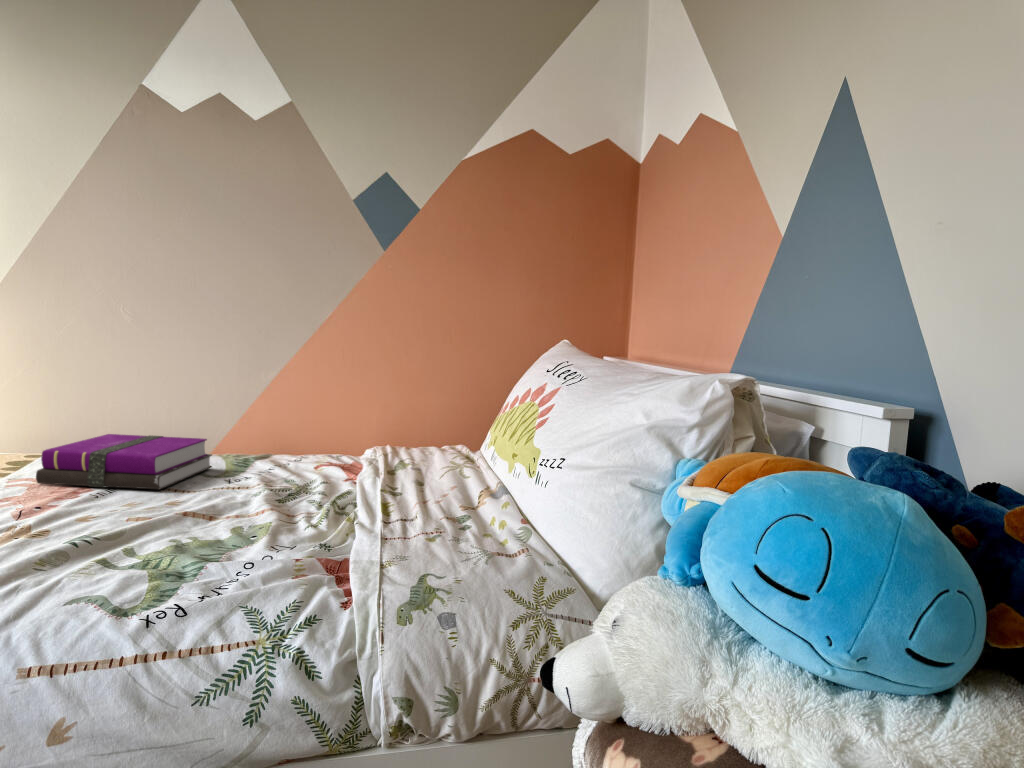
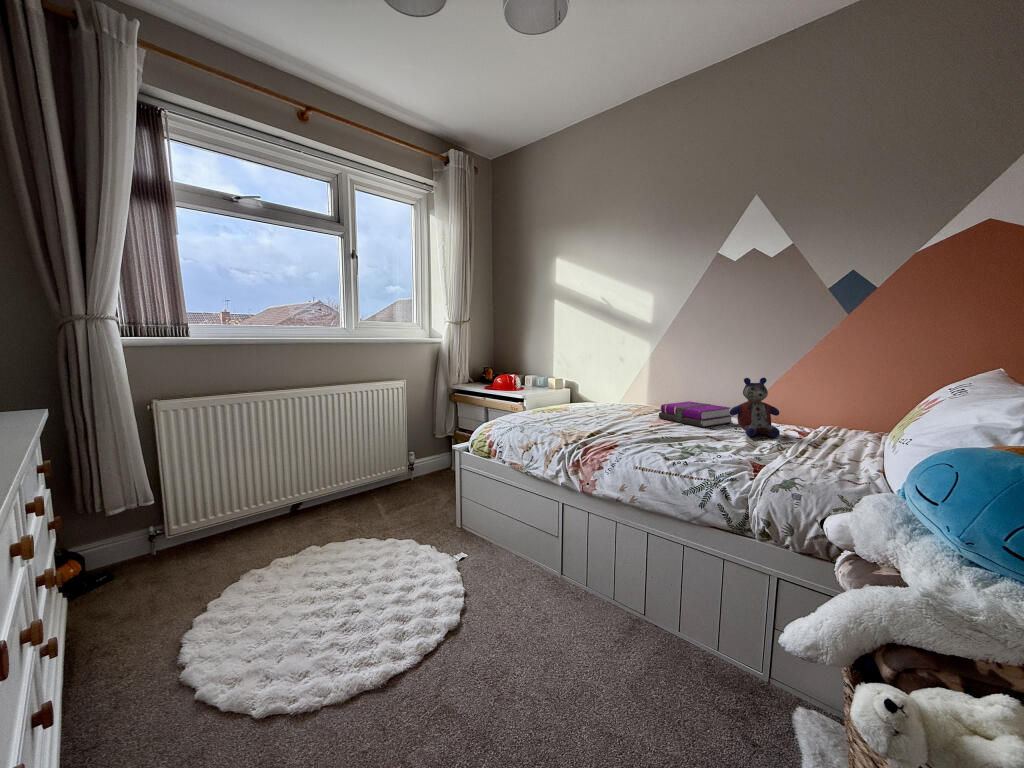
stuffed bear: none [218,377,313,495] -> present [729,378,780,437]

